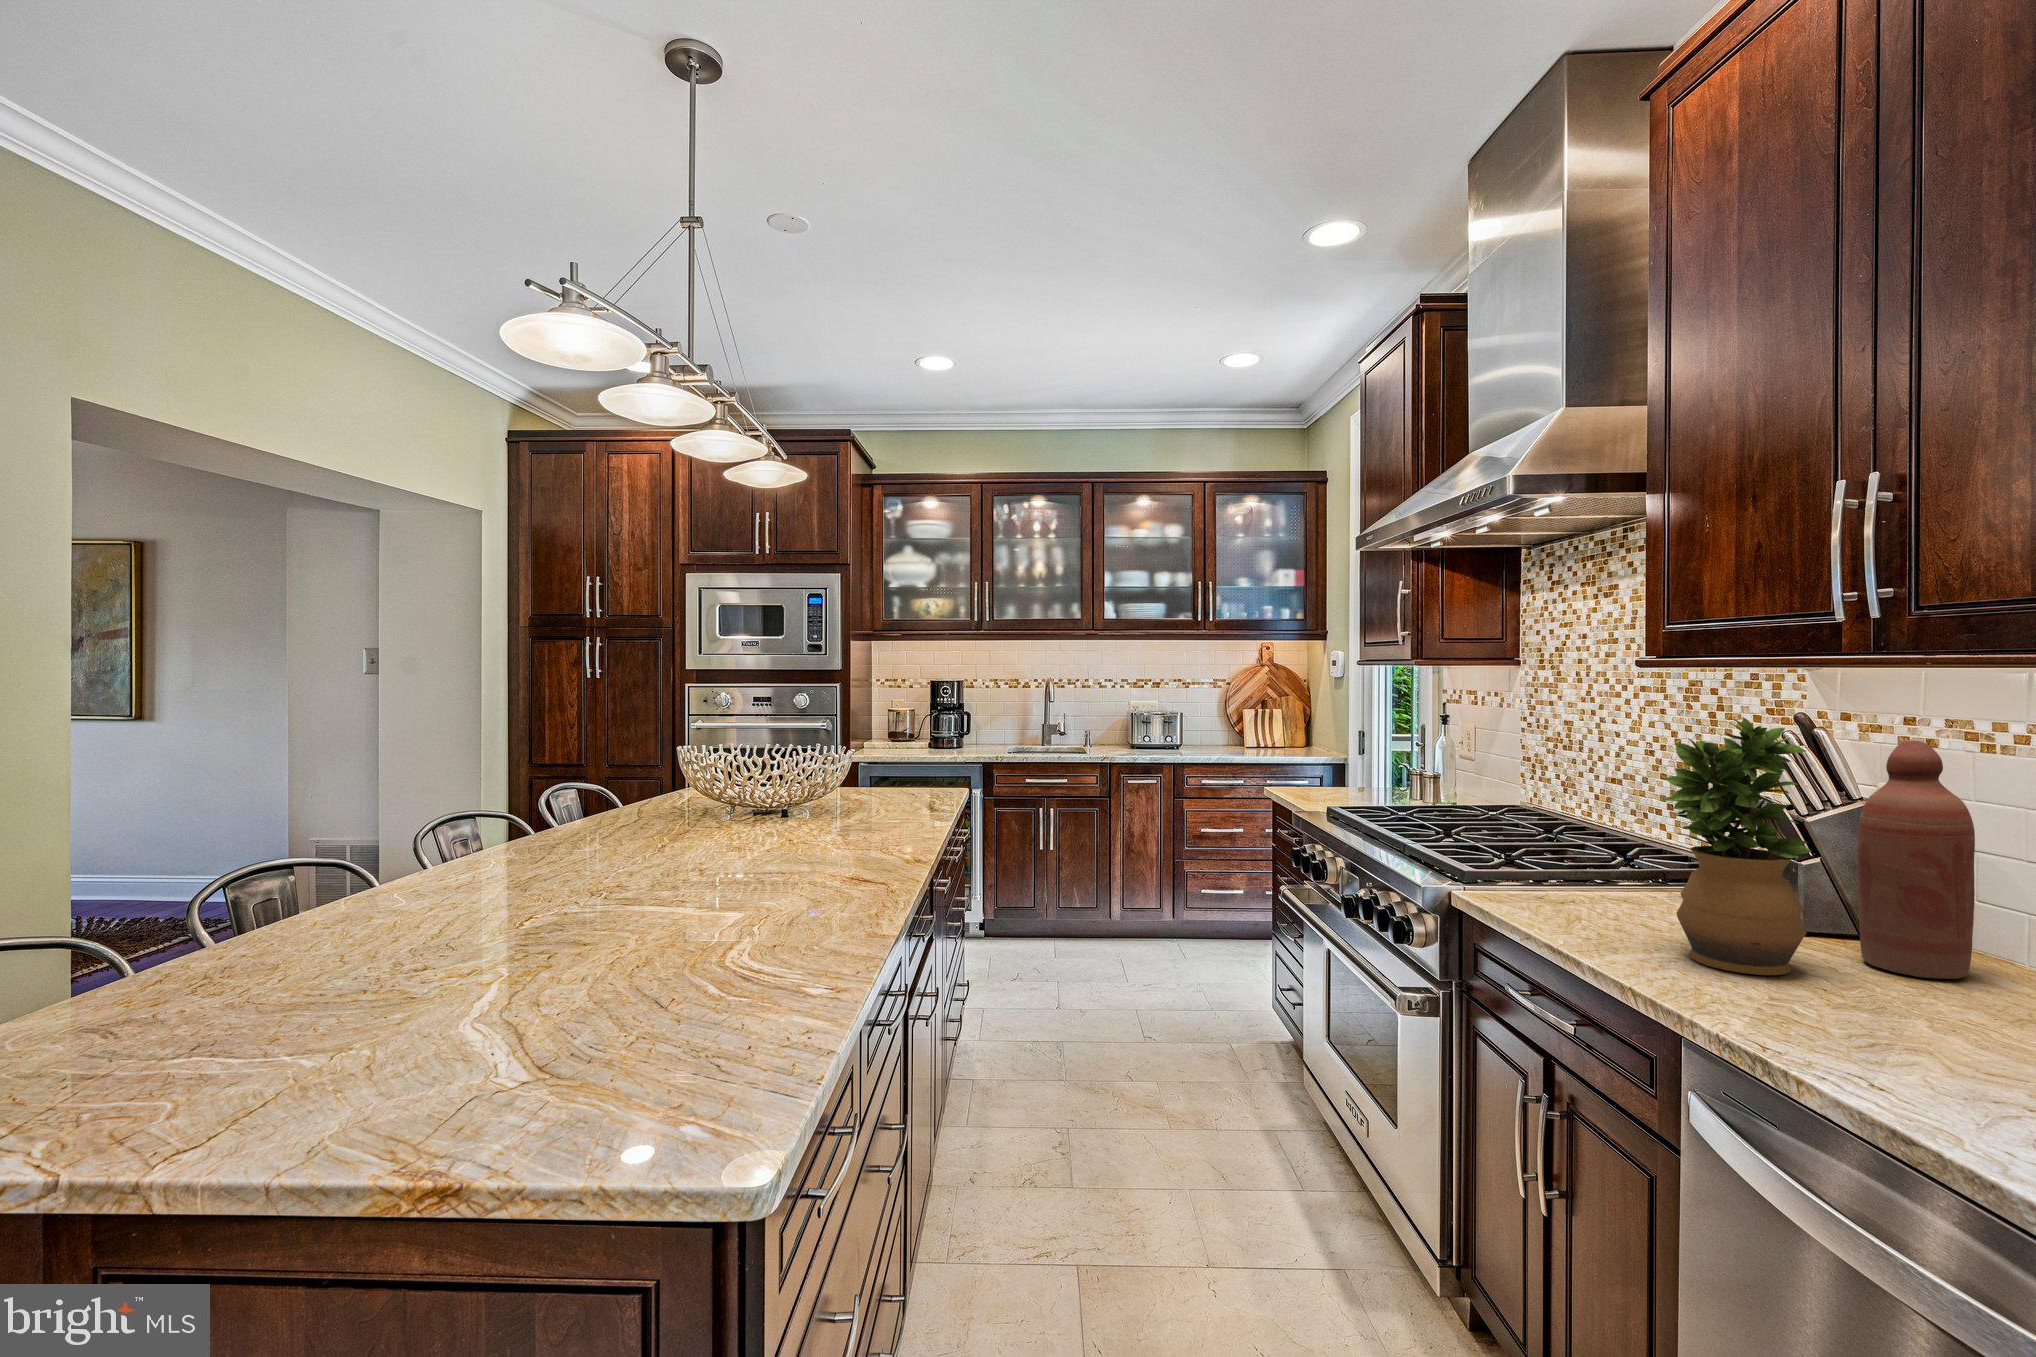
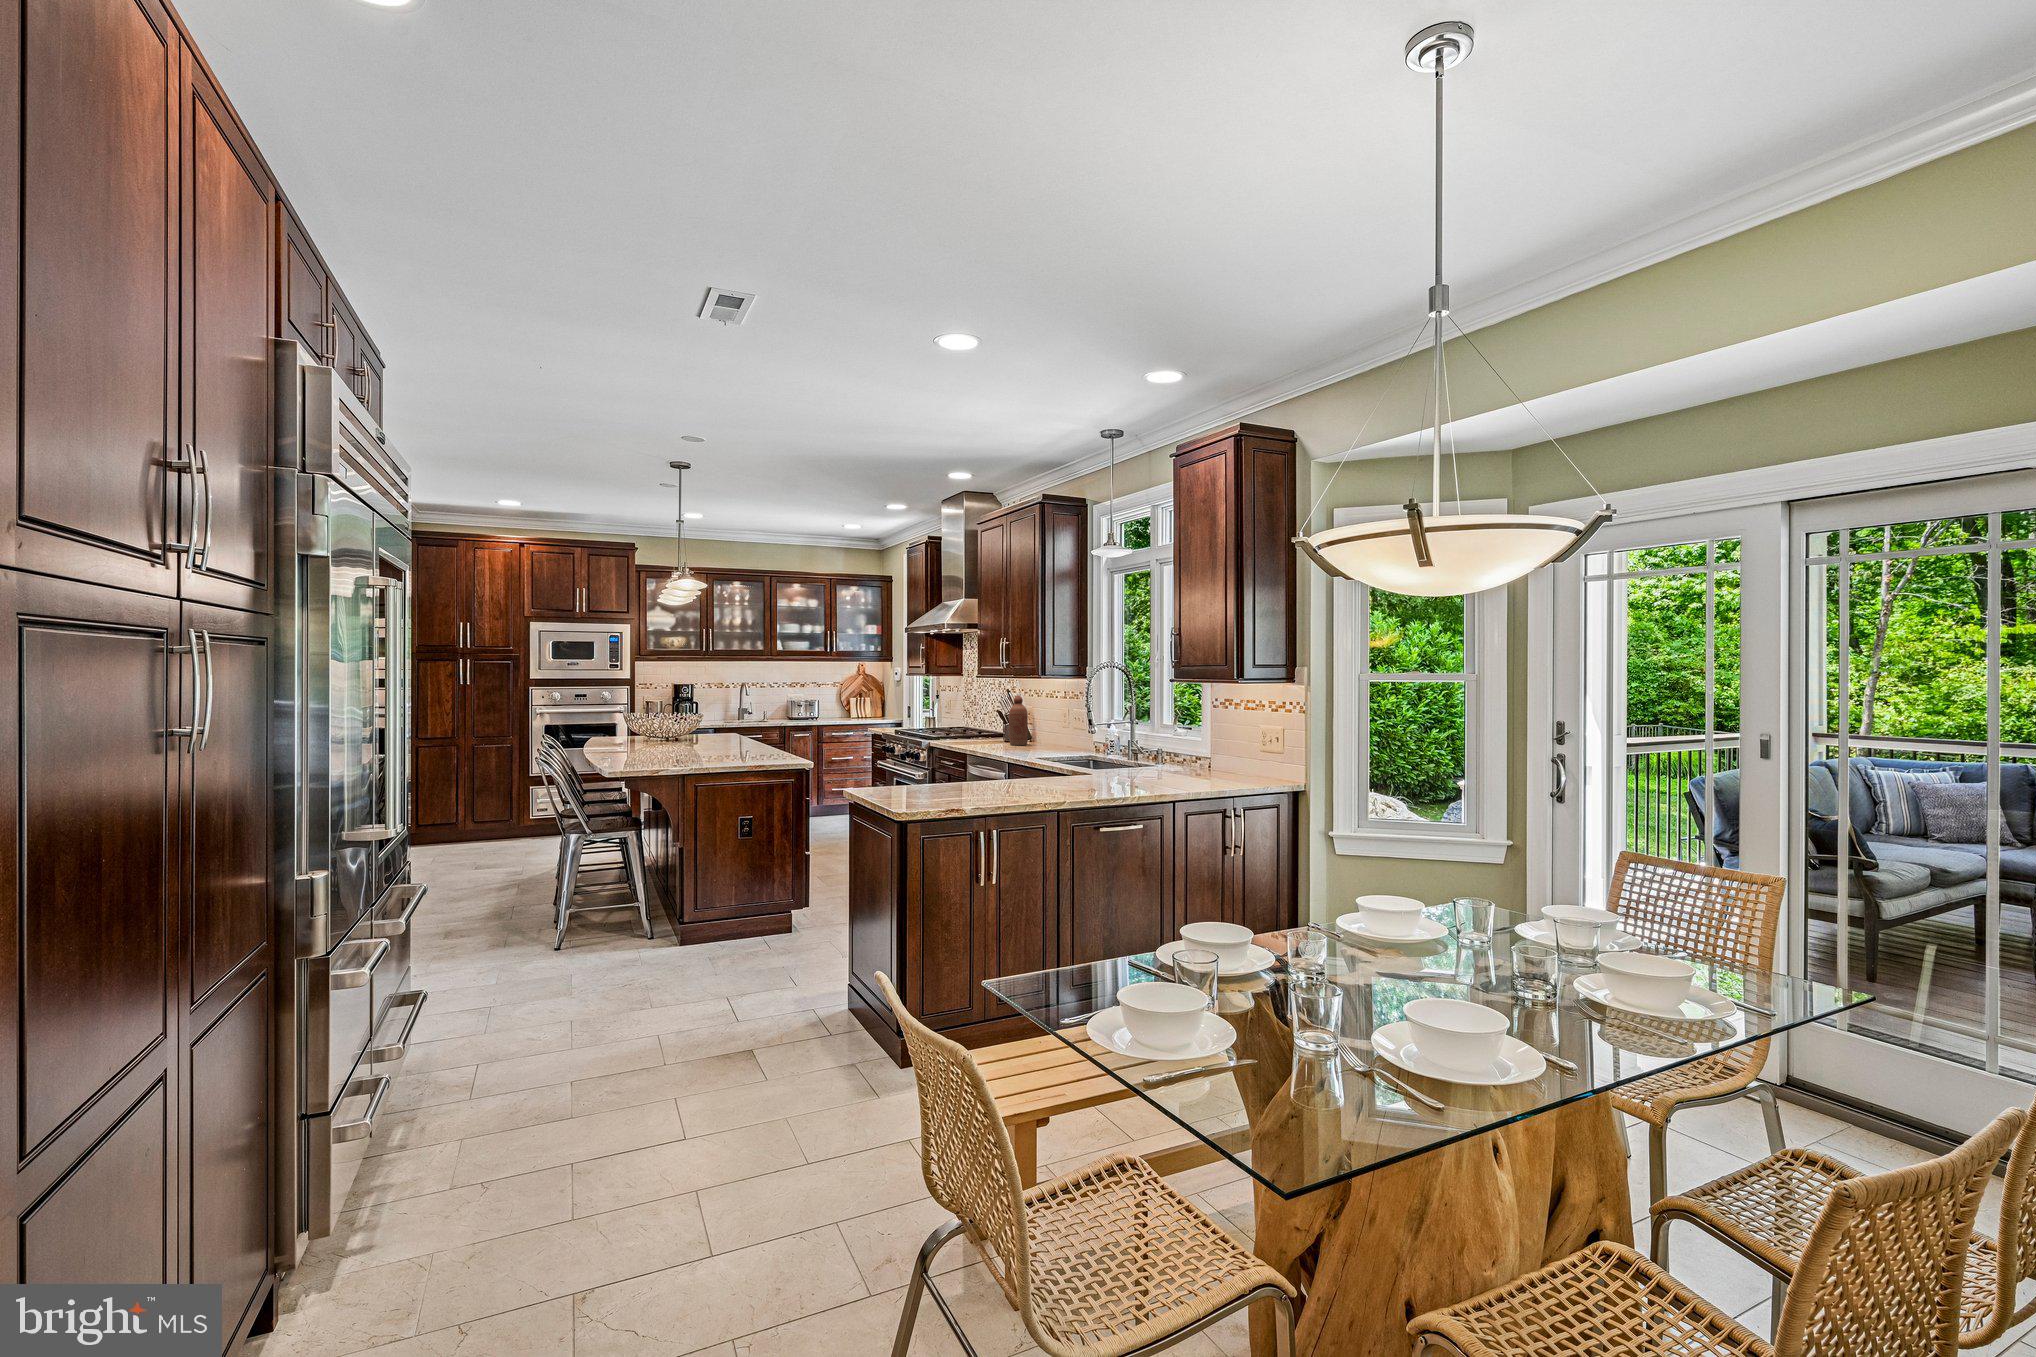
potted plant: present [1662,717,1811,975] -> none [970,691,998,746]

